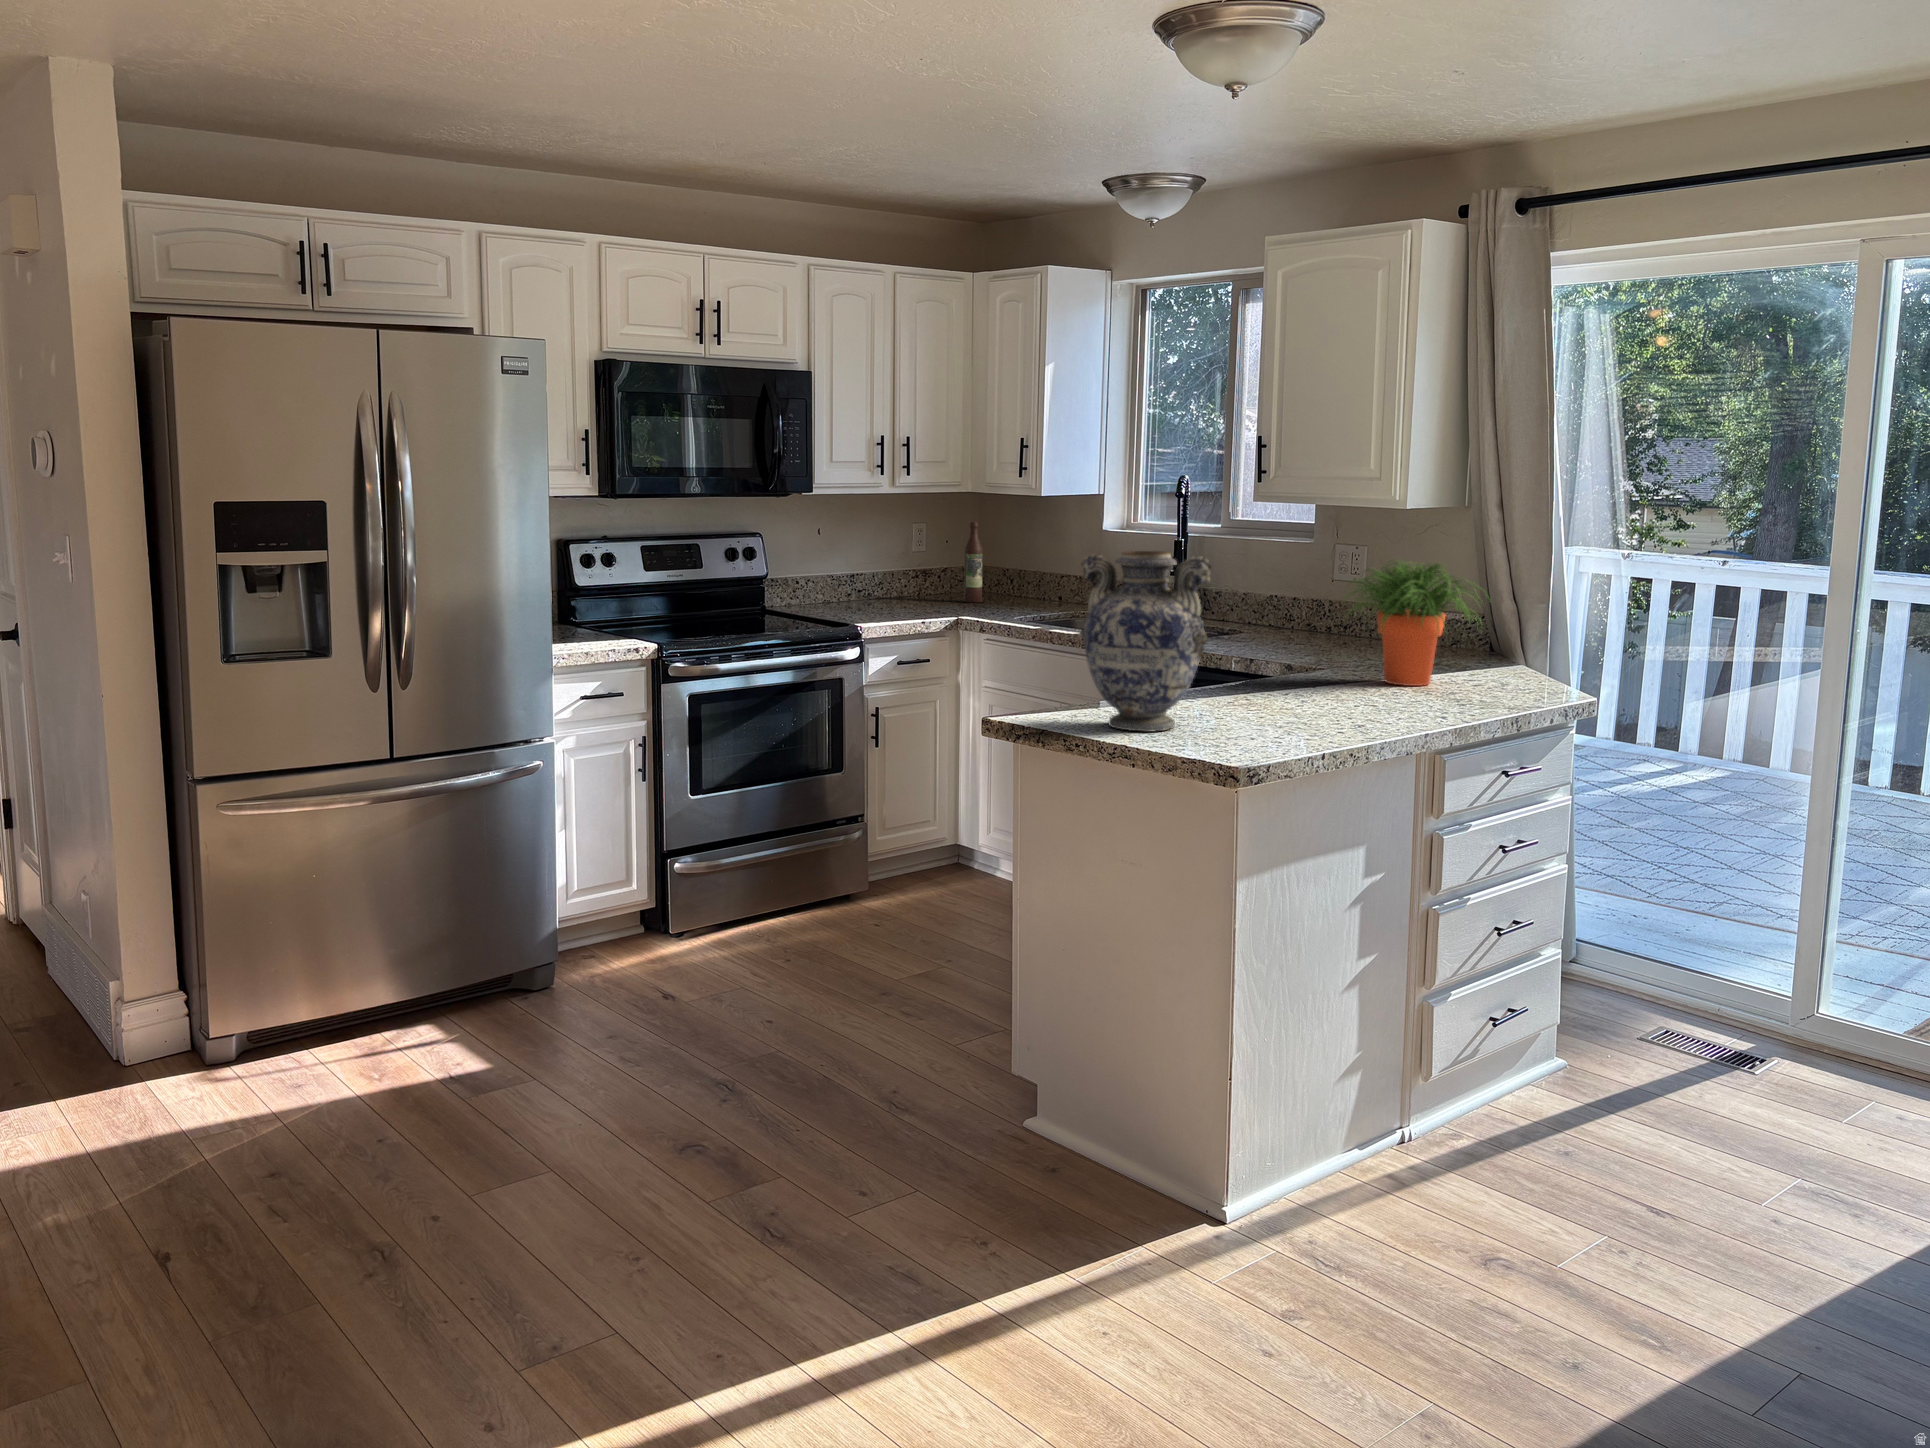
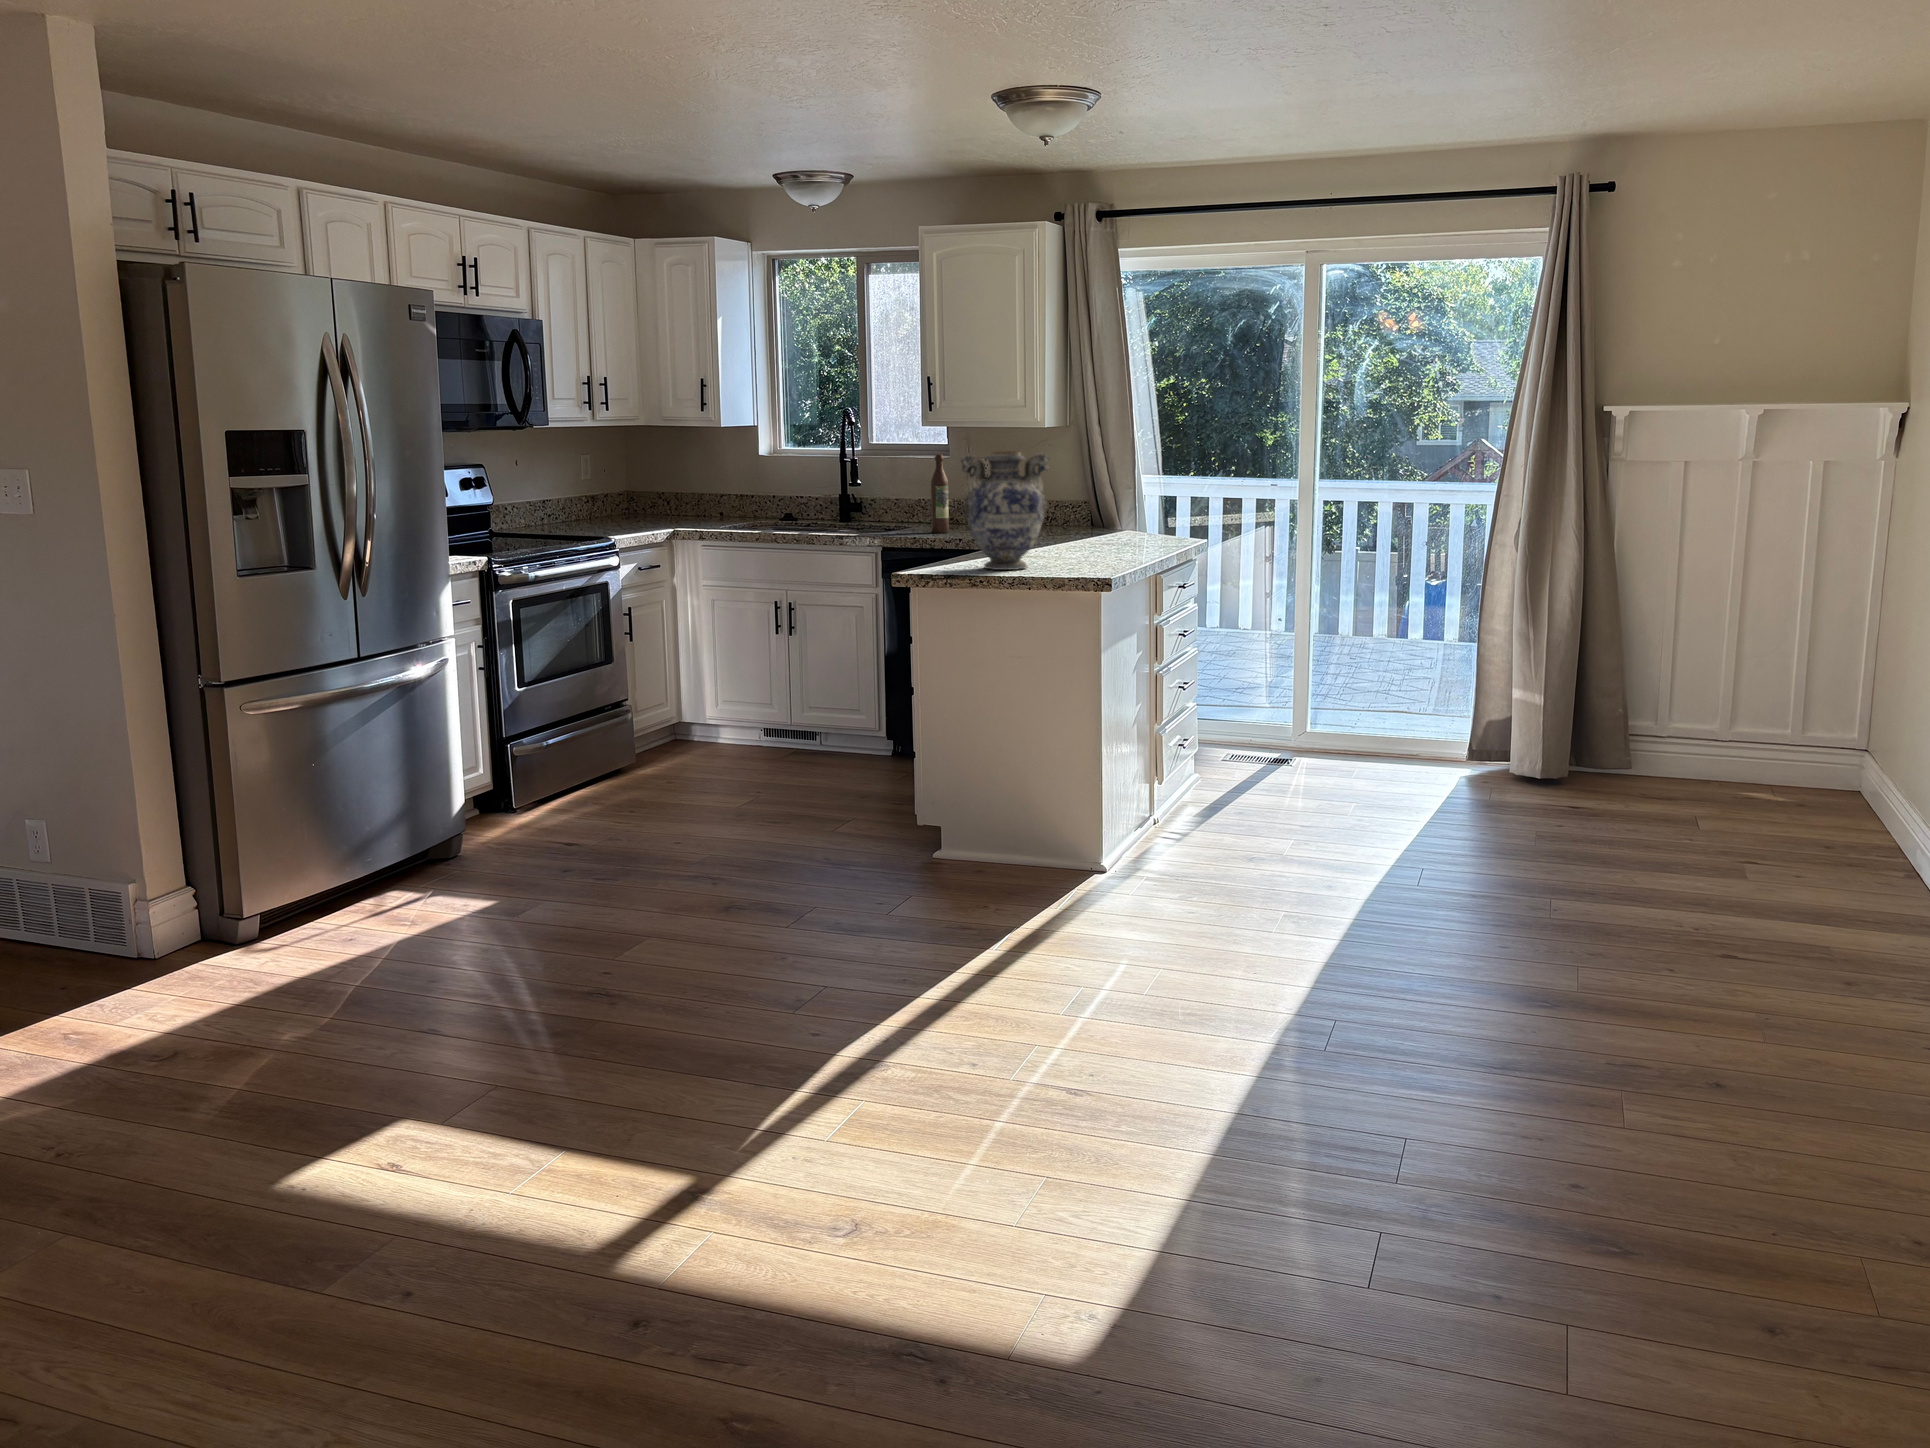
wine bottle: present [964,522,983,602] -> present [931,455,949,533]
potted plant: present [1345,561,1491,686] -> none [1042,459,1139,543]

